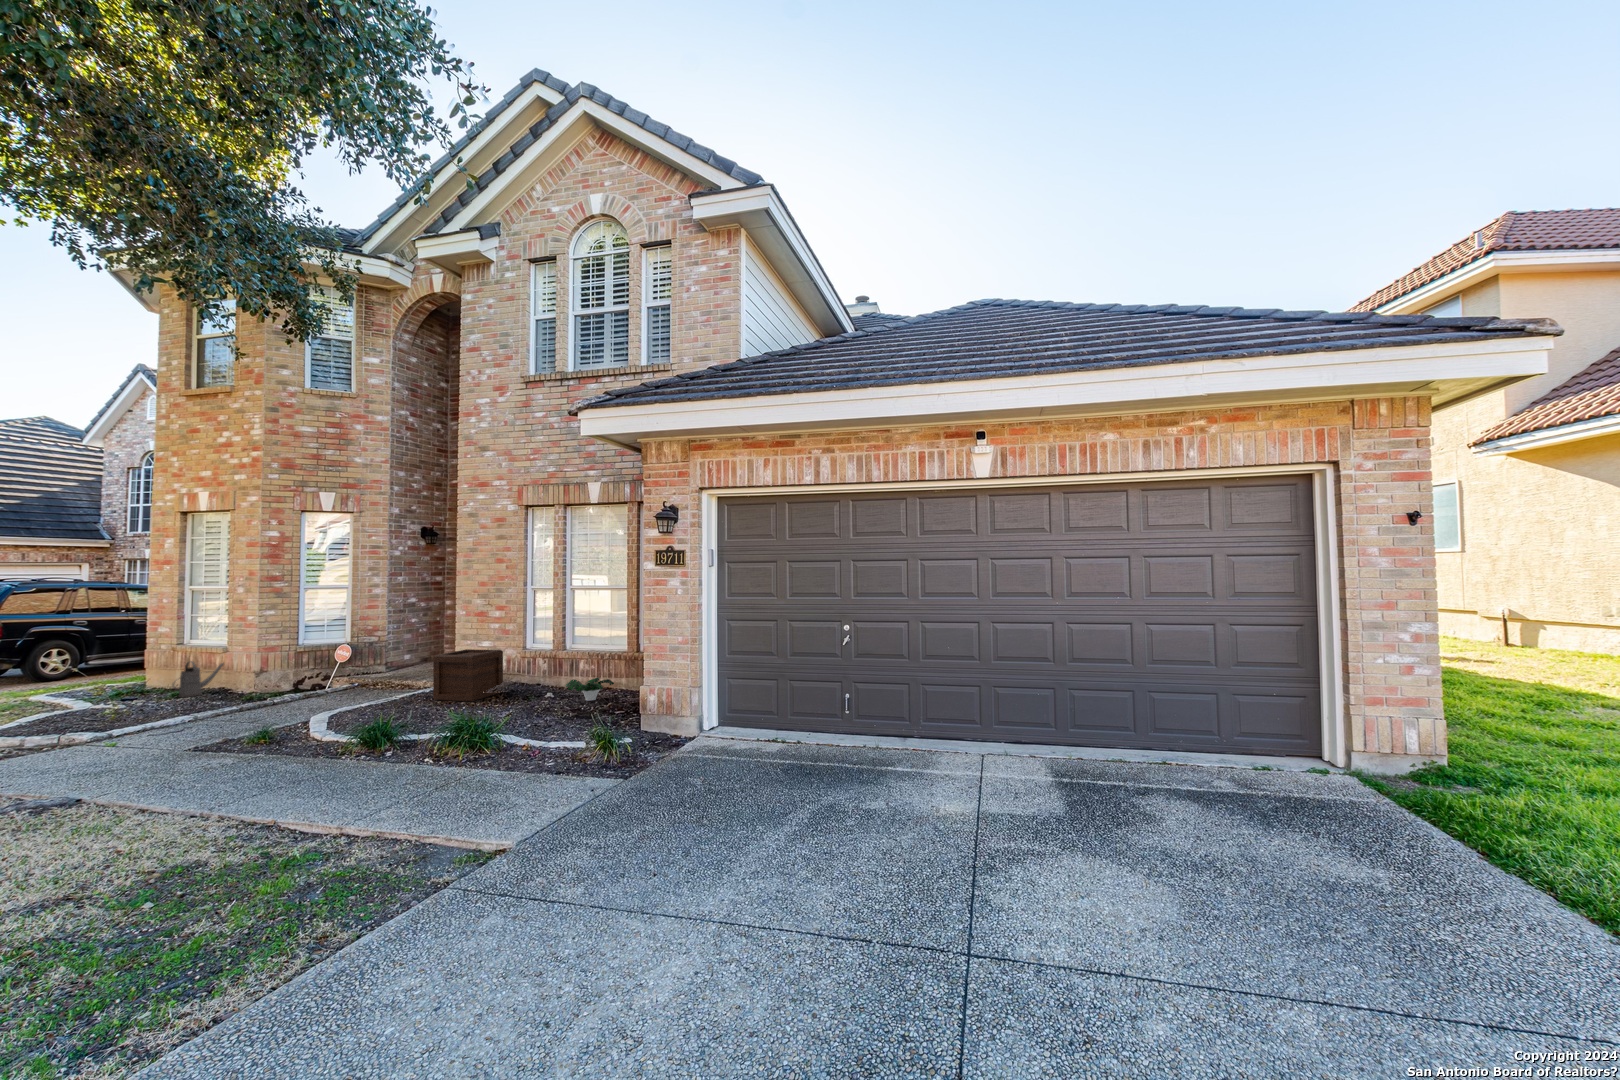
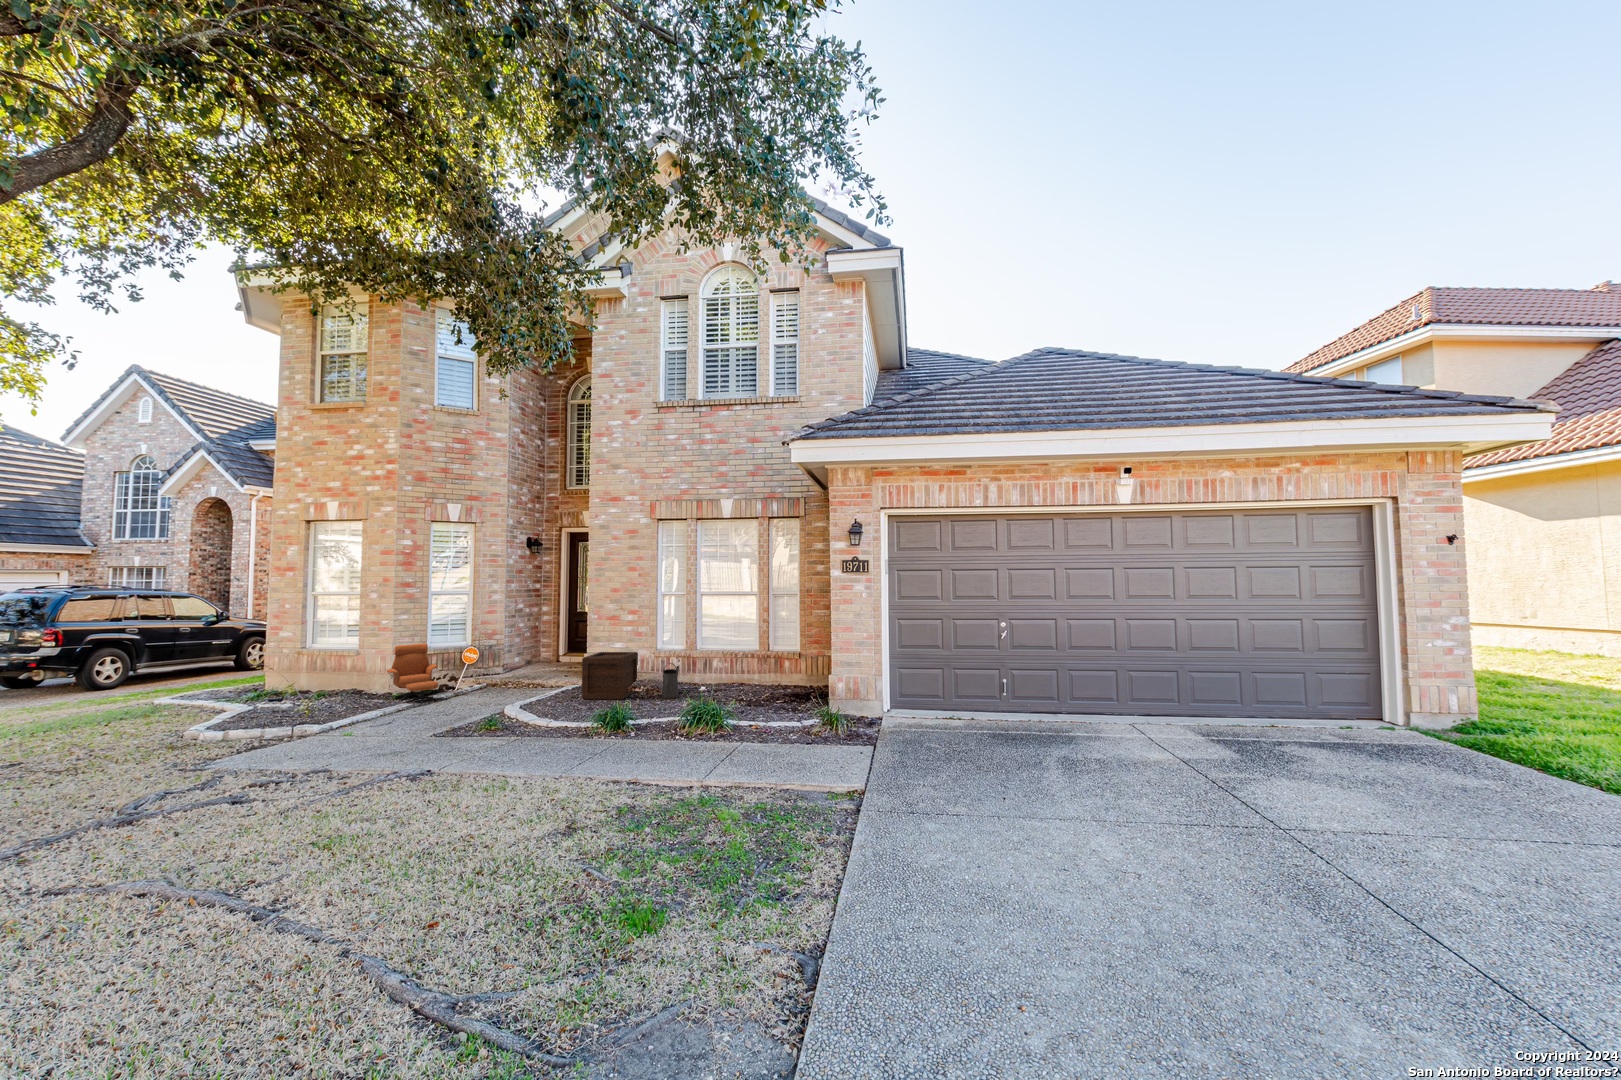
lounge chair: none [255,638,312,700] -> present [387,644,438,703]
watering can: present [173,661,224,697] -> present [661,663,679,699]
potted plant: present [566,677,614,701] -> none [709,675,751,696]

